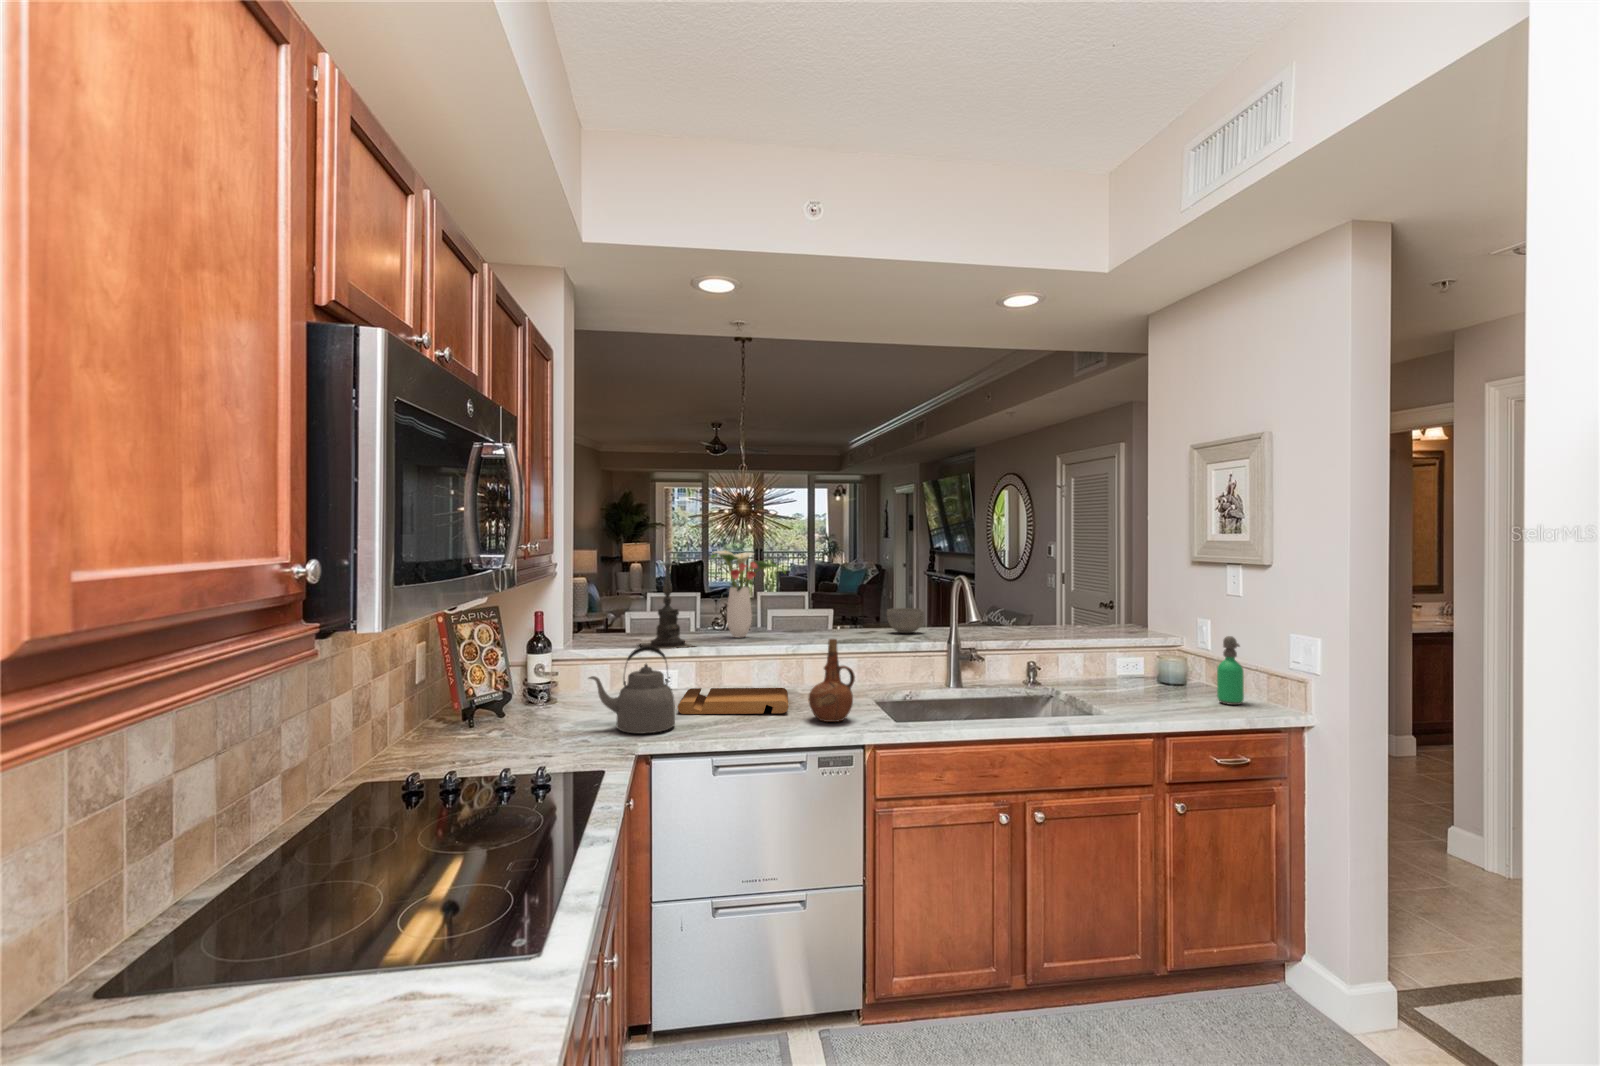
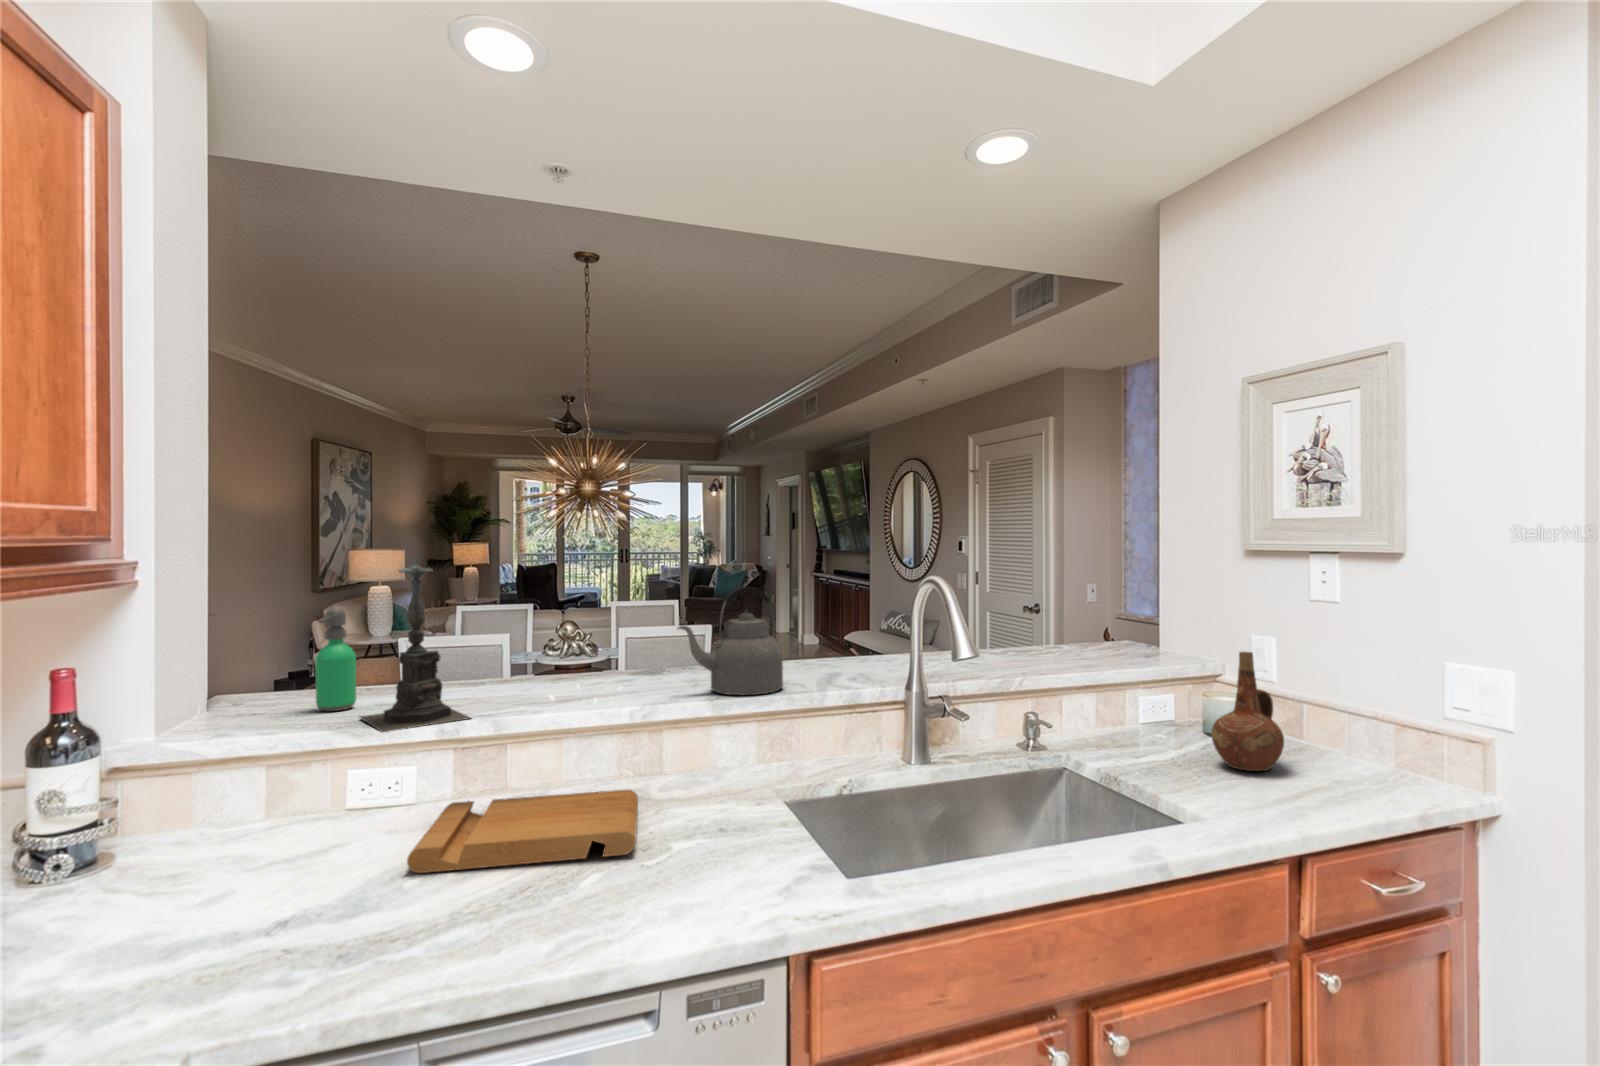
flower arrangement: present [711,551,785,638] -> none [505,545,637,690]
bowl: present [887,608,924,633] -> none [798,630,854,669]
soap dispenser: present [1217,636,1244,705] -> present [315,608,356,711]
ceramic pitcher: present [808,639,855,722] -> present [1211,652,1284,771]
kettle: present [589,646,675,733] -> present [678,587,783,695]

